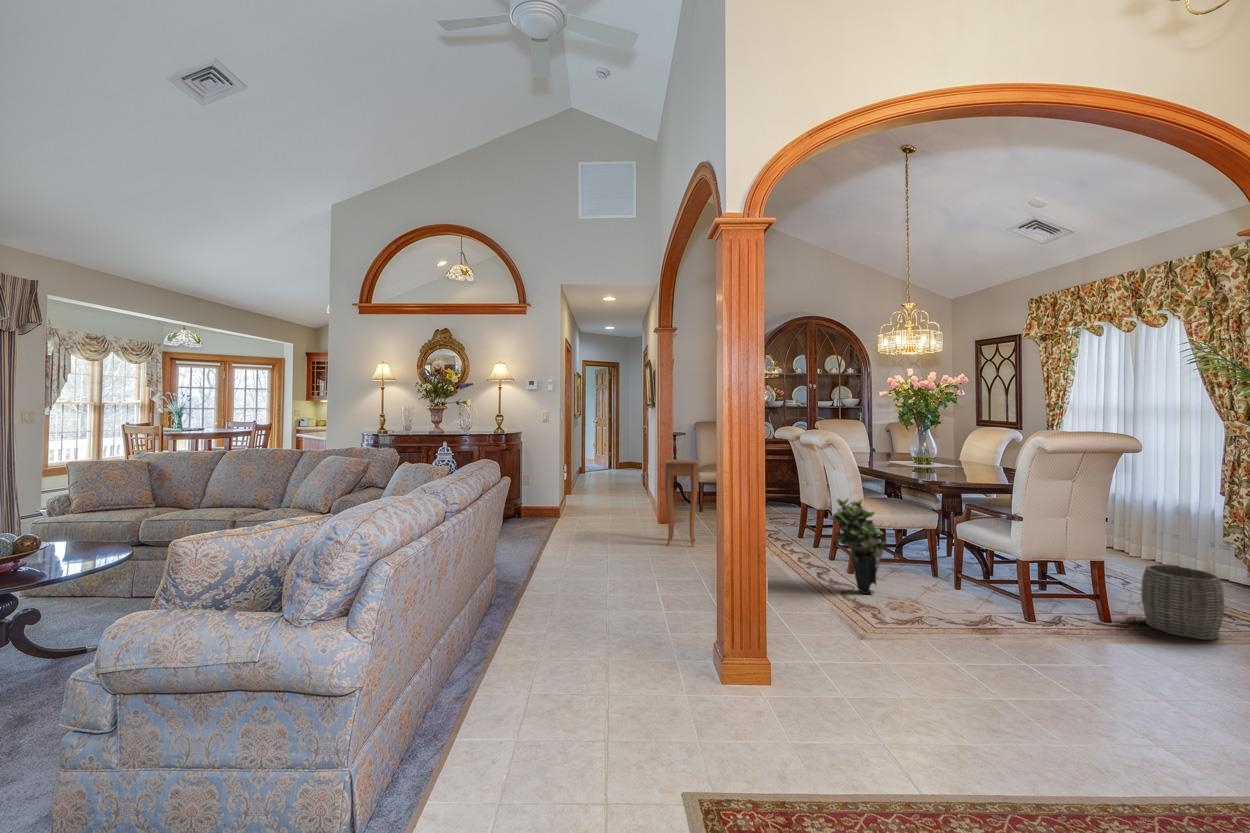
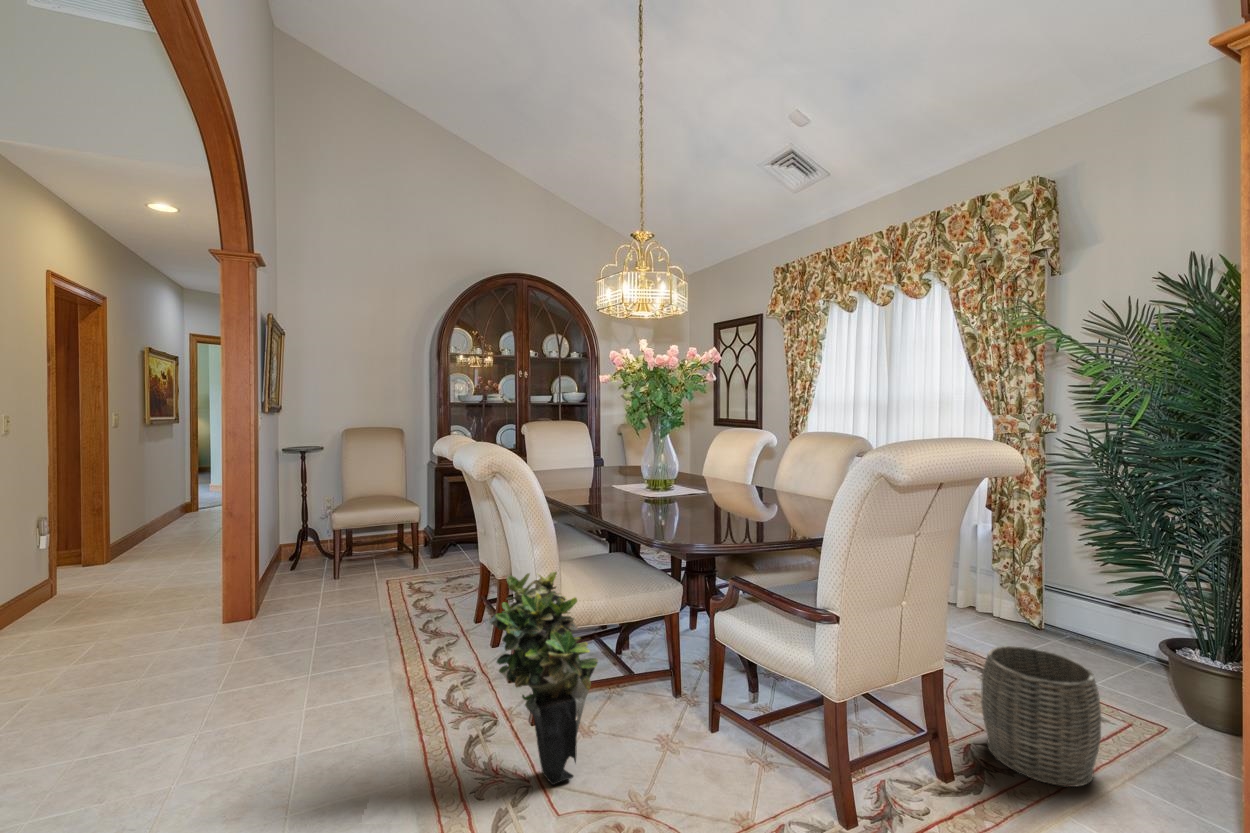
side table: present [665,459,699,547] -> none [174,496,277,686]

